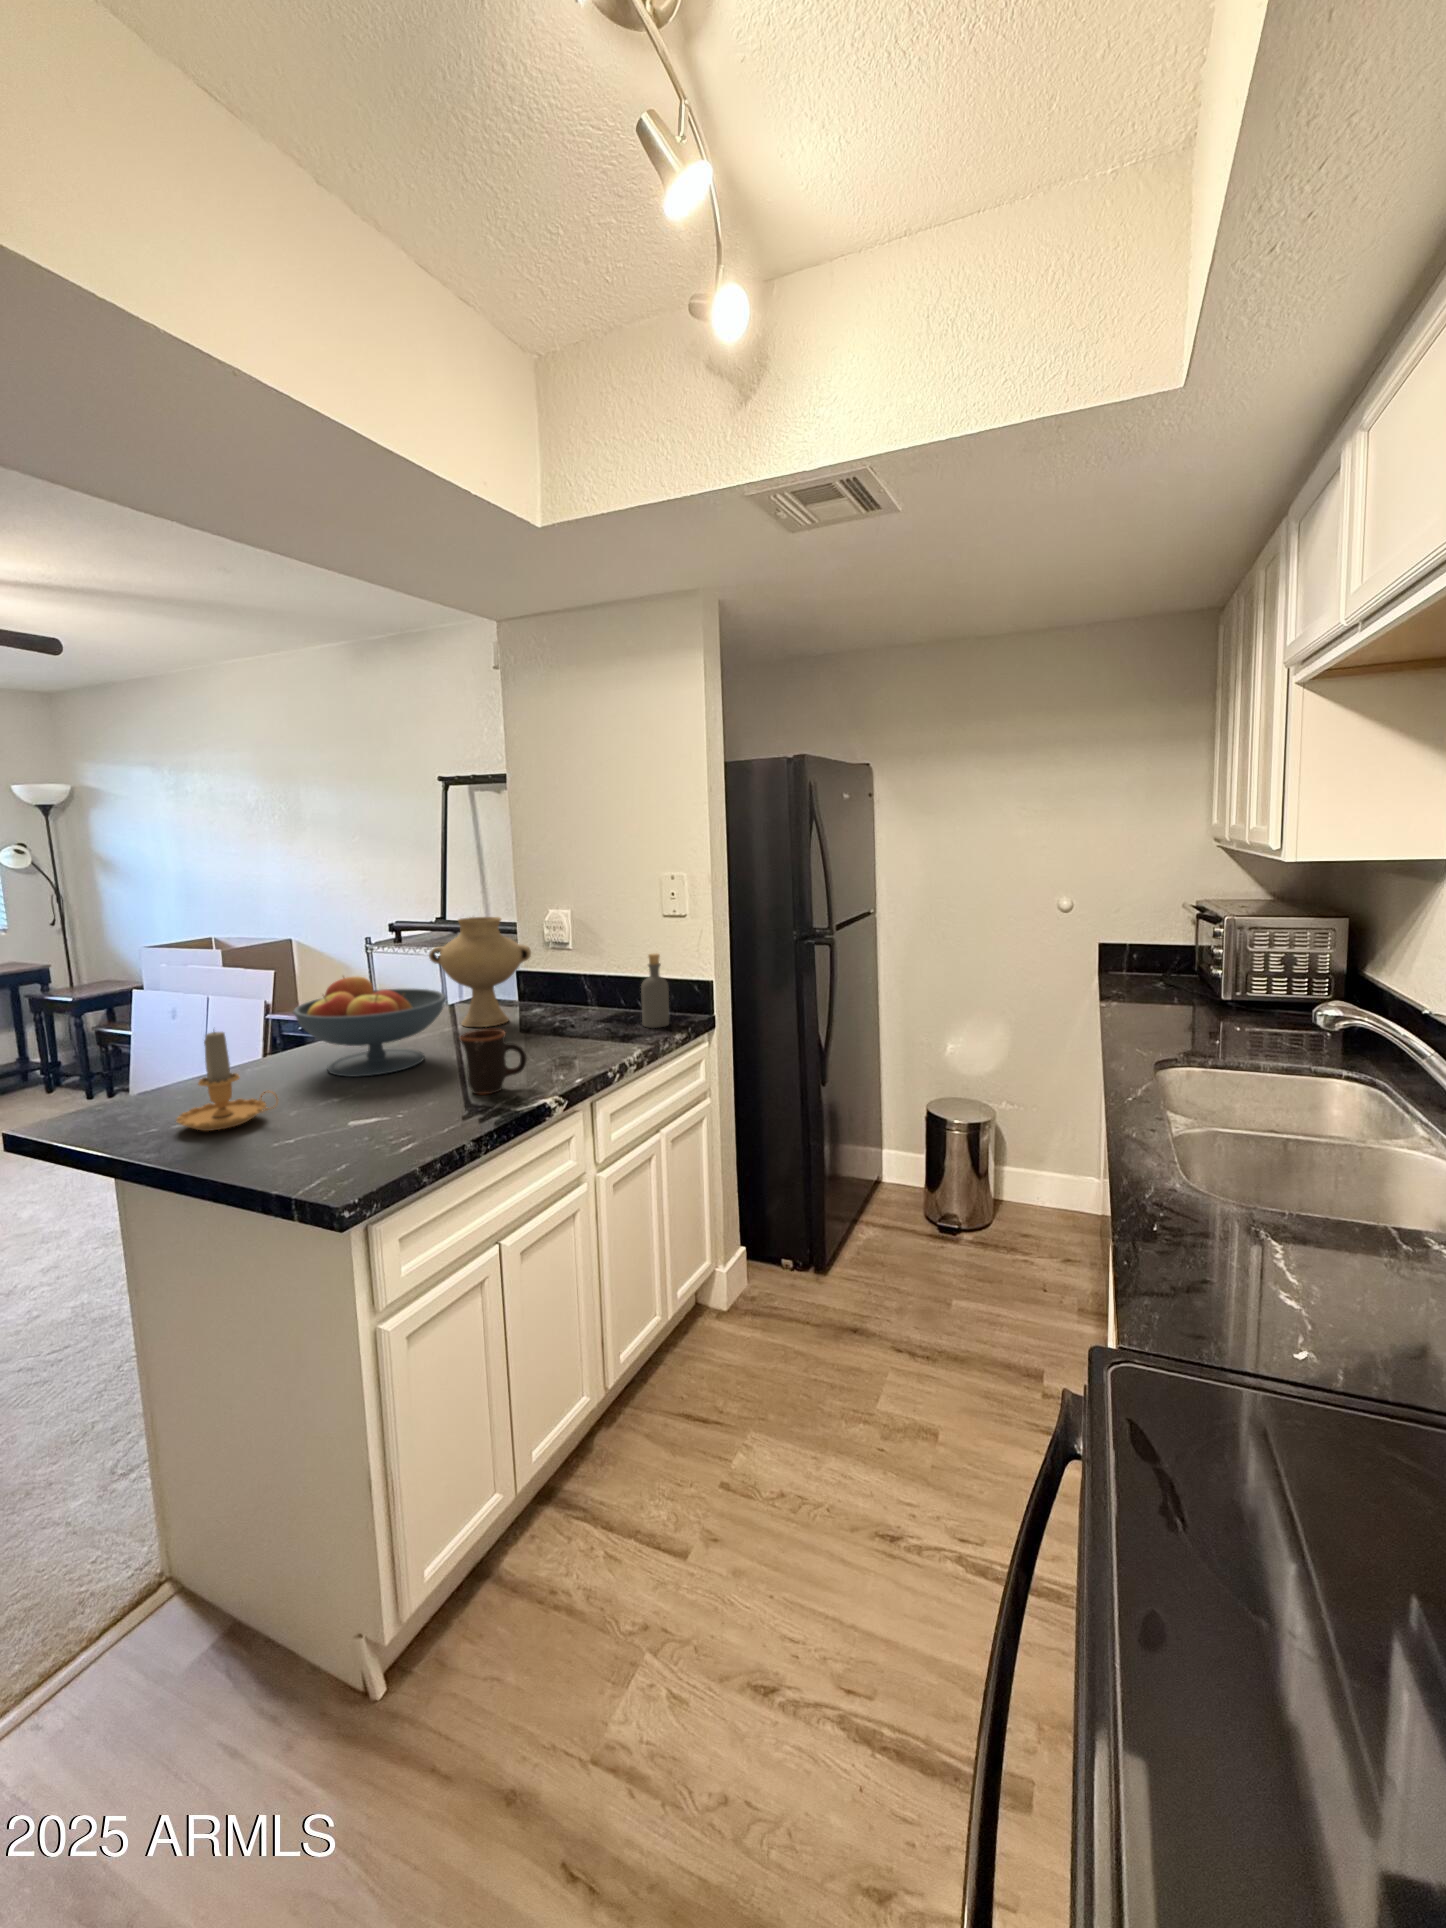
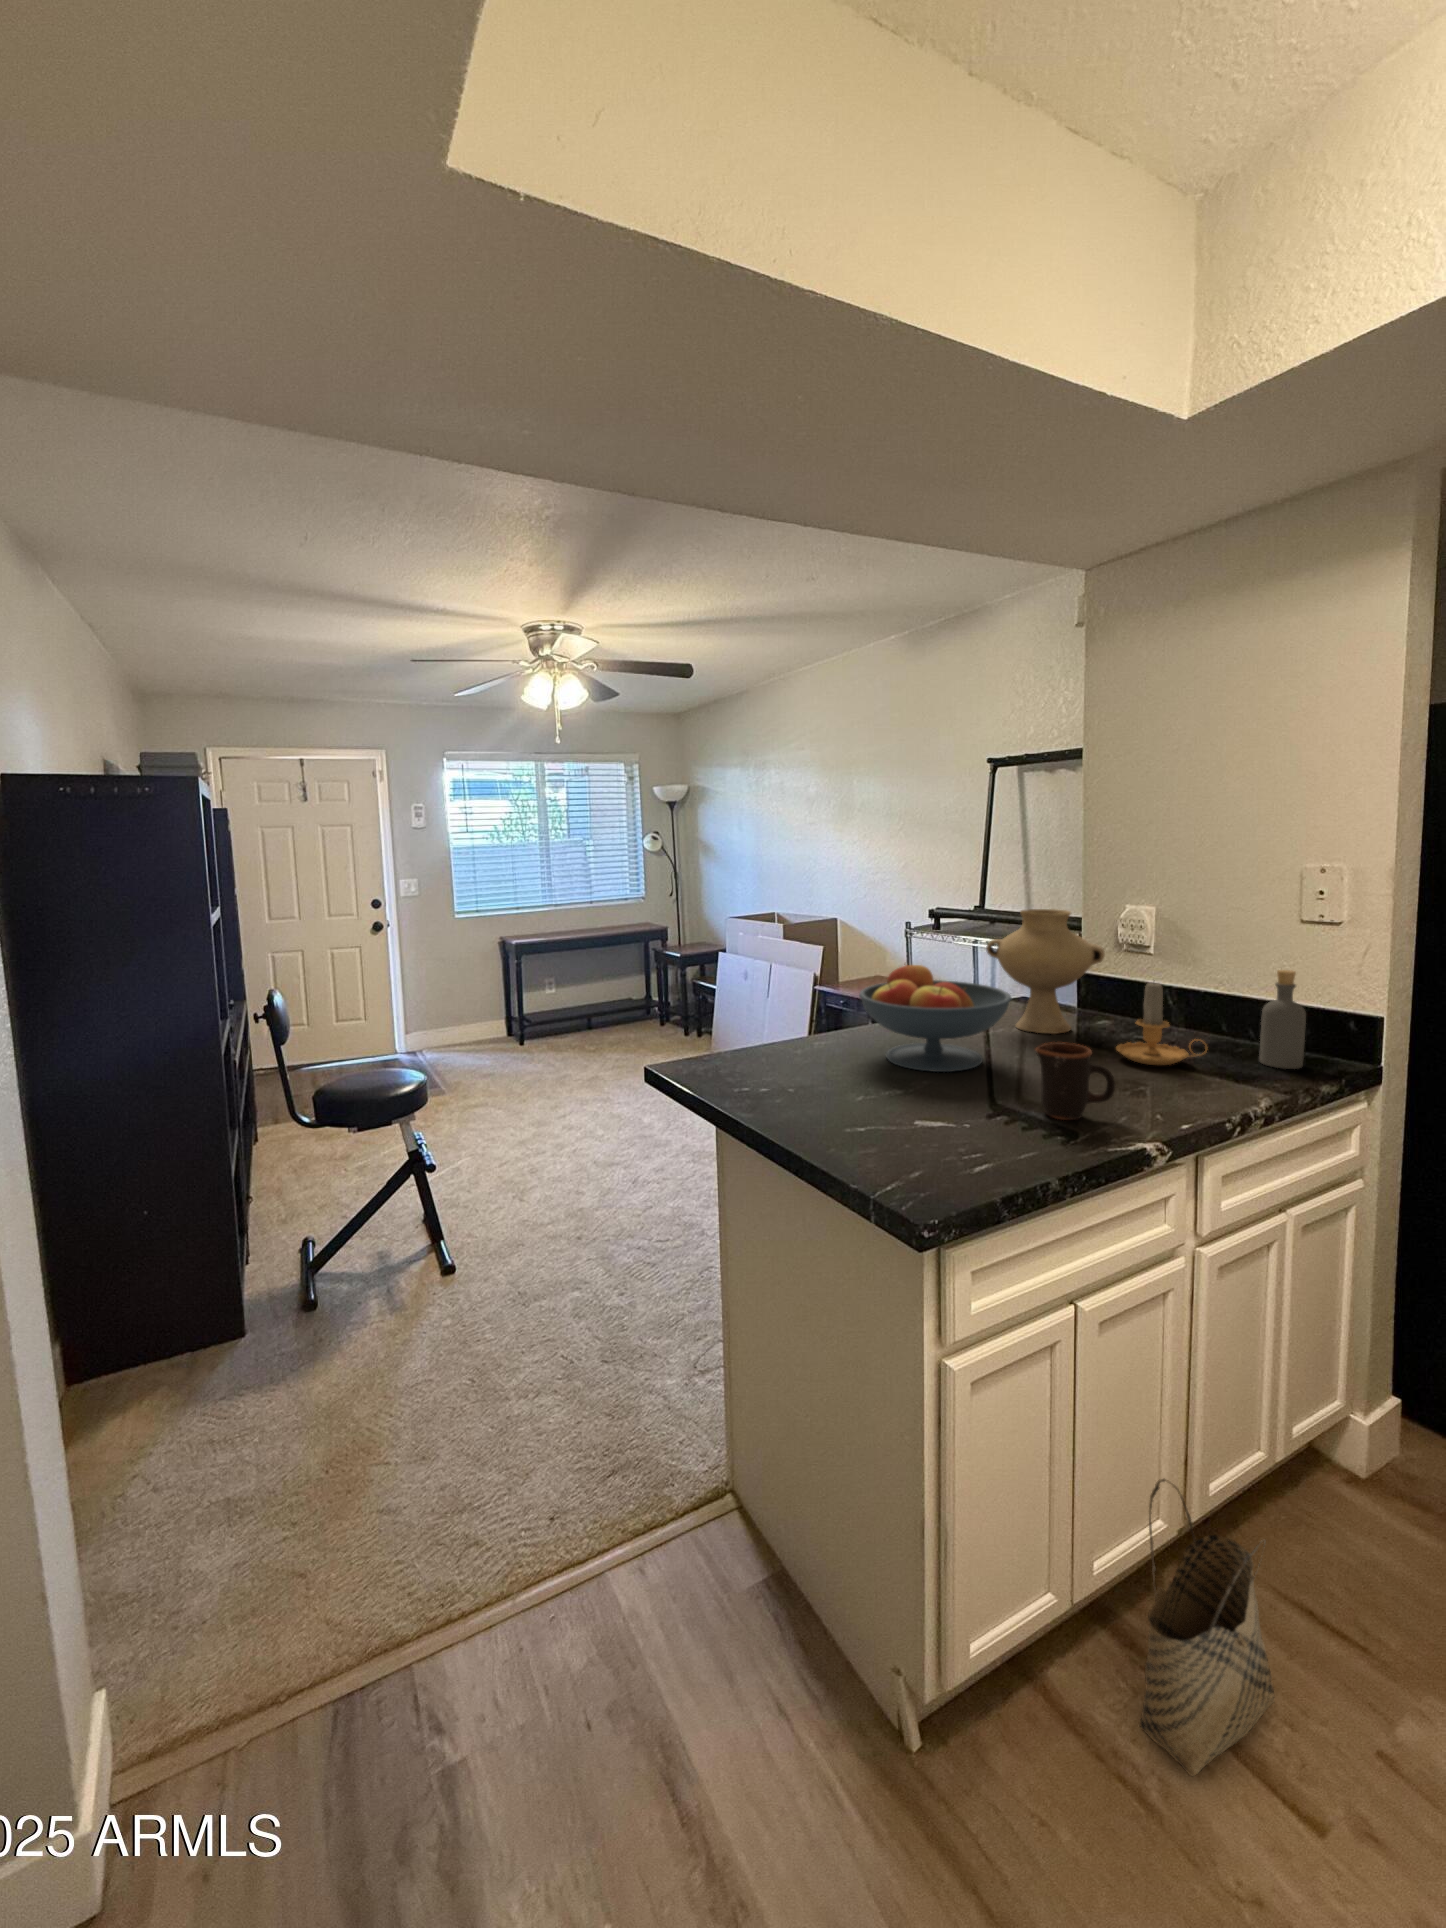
candle: present [177,1032,278,1131] -> present [1116,983,1207,1065]
woven basket: none [568,1360,663,1574] -> present [1140,1479,1274,1776]

